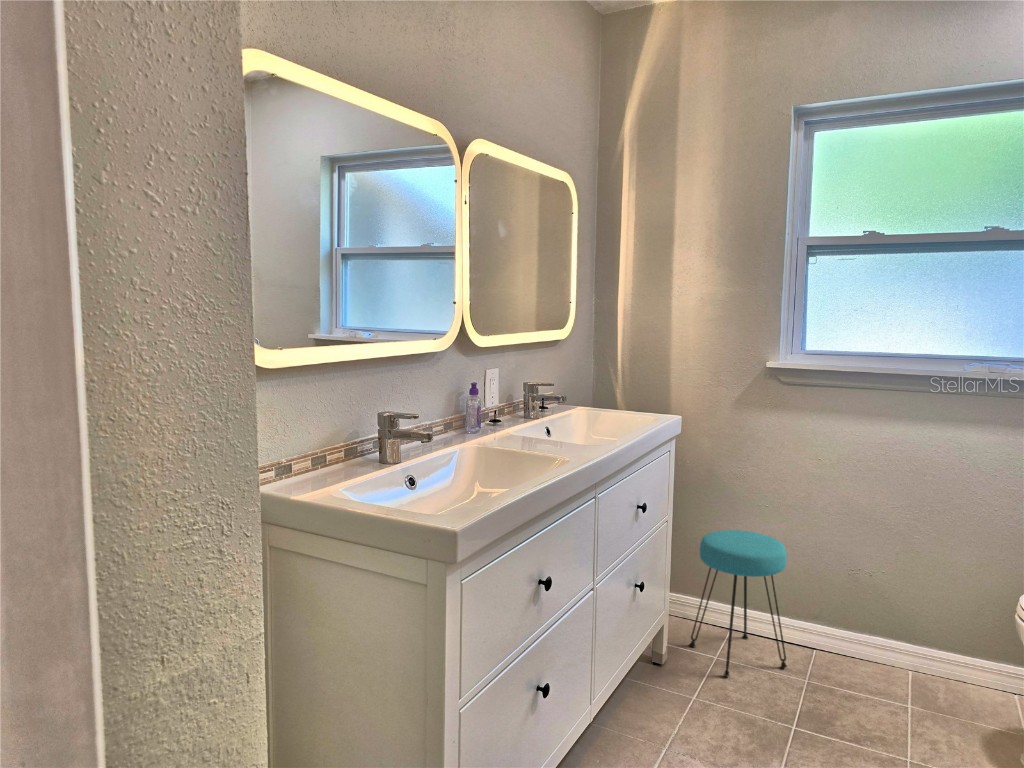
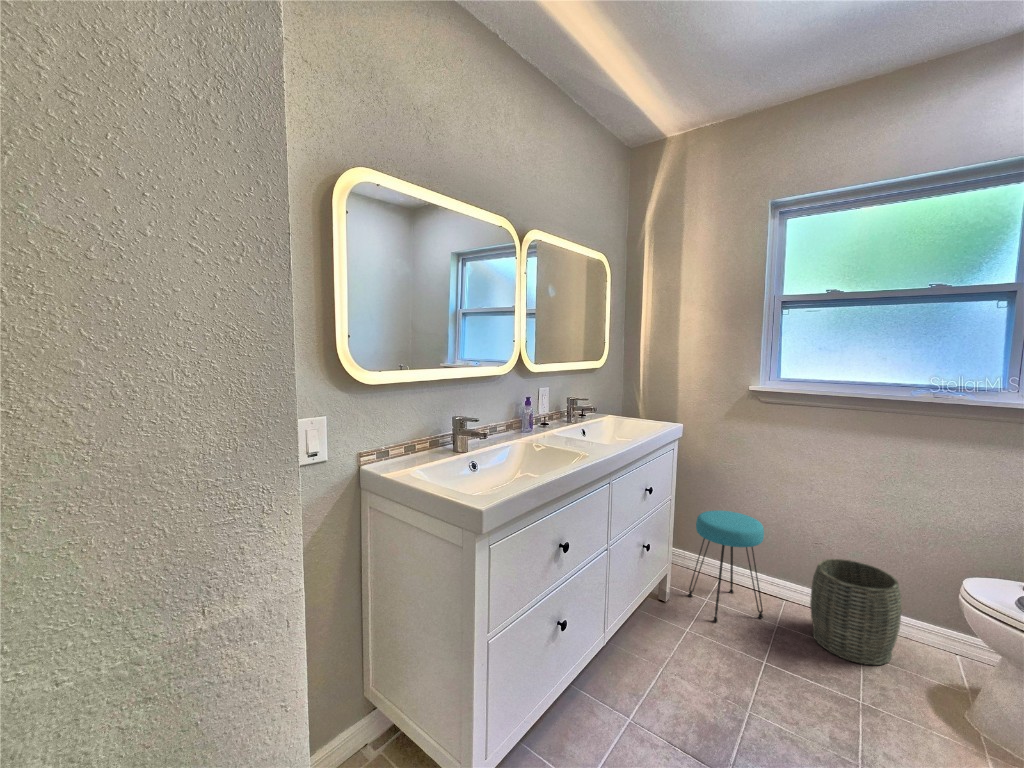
woven basket: none [845,585,954,716] -> present [810,559,901,665]

